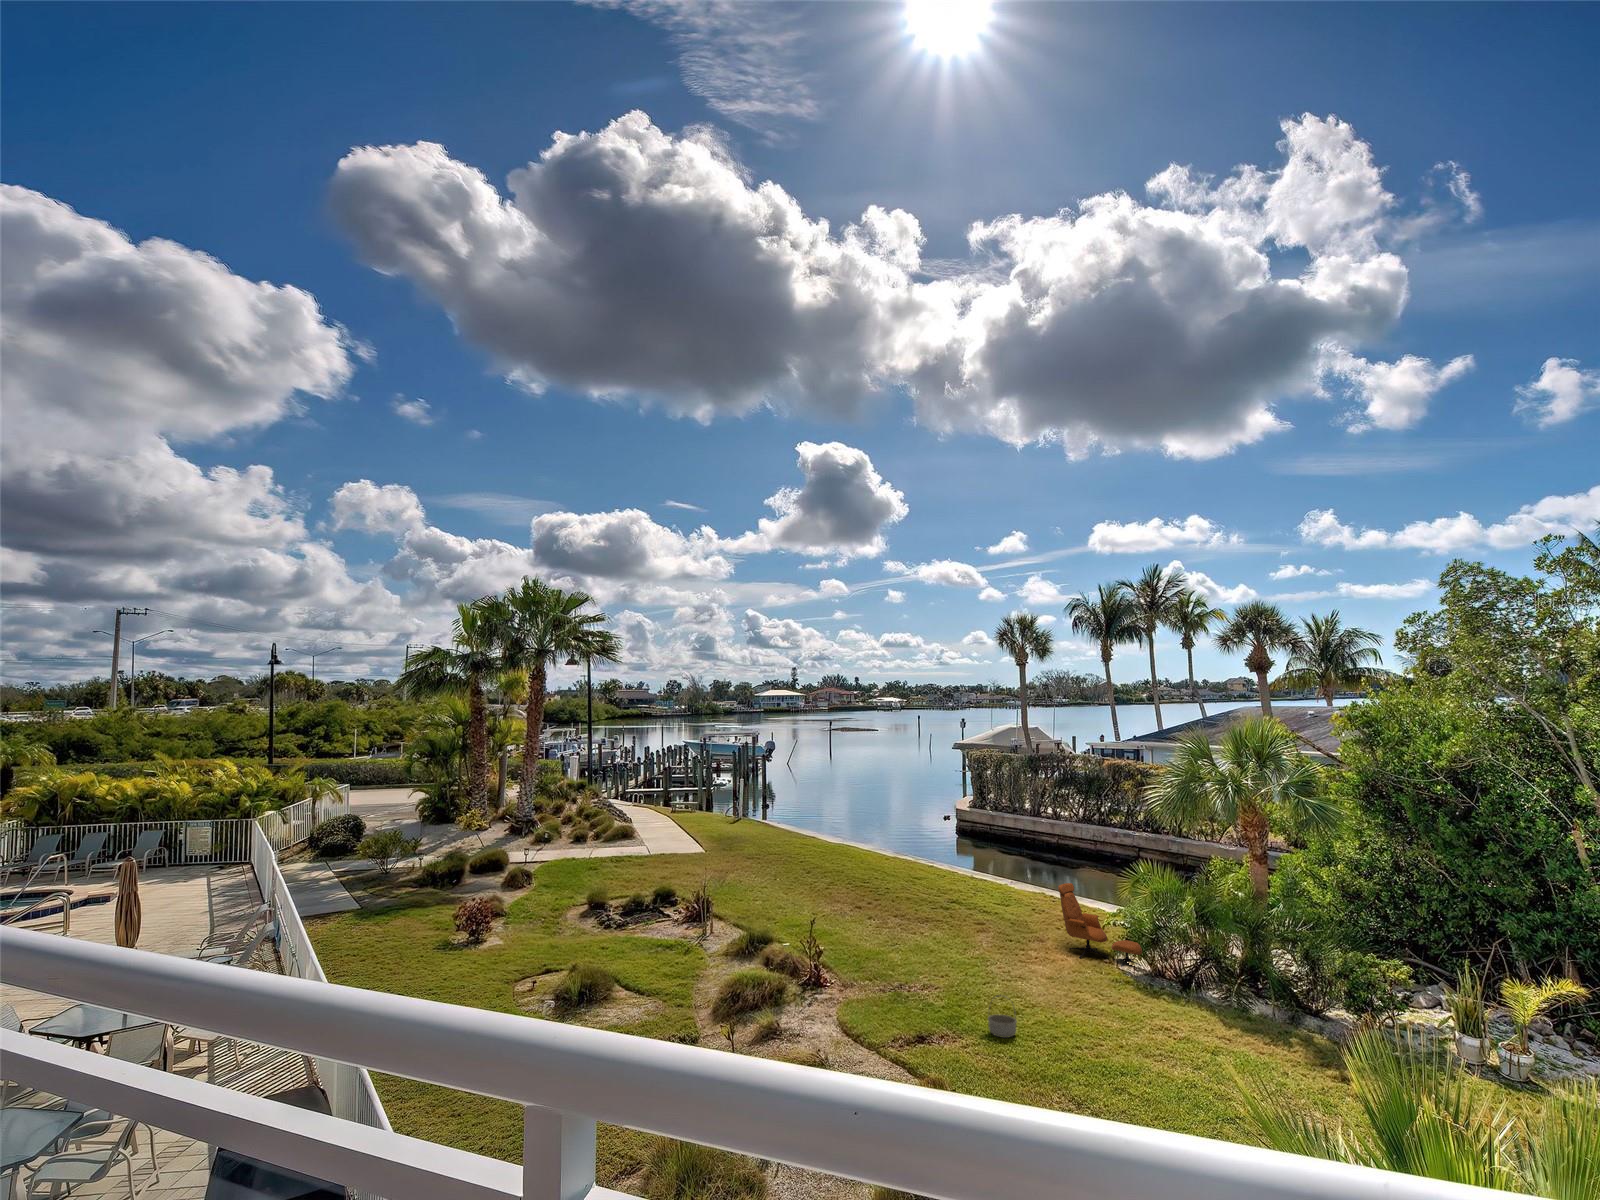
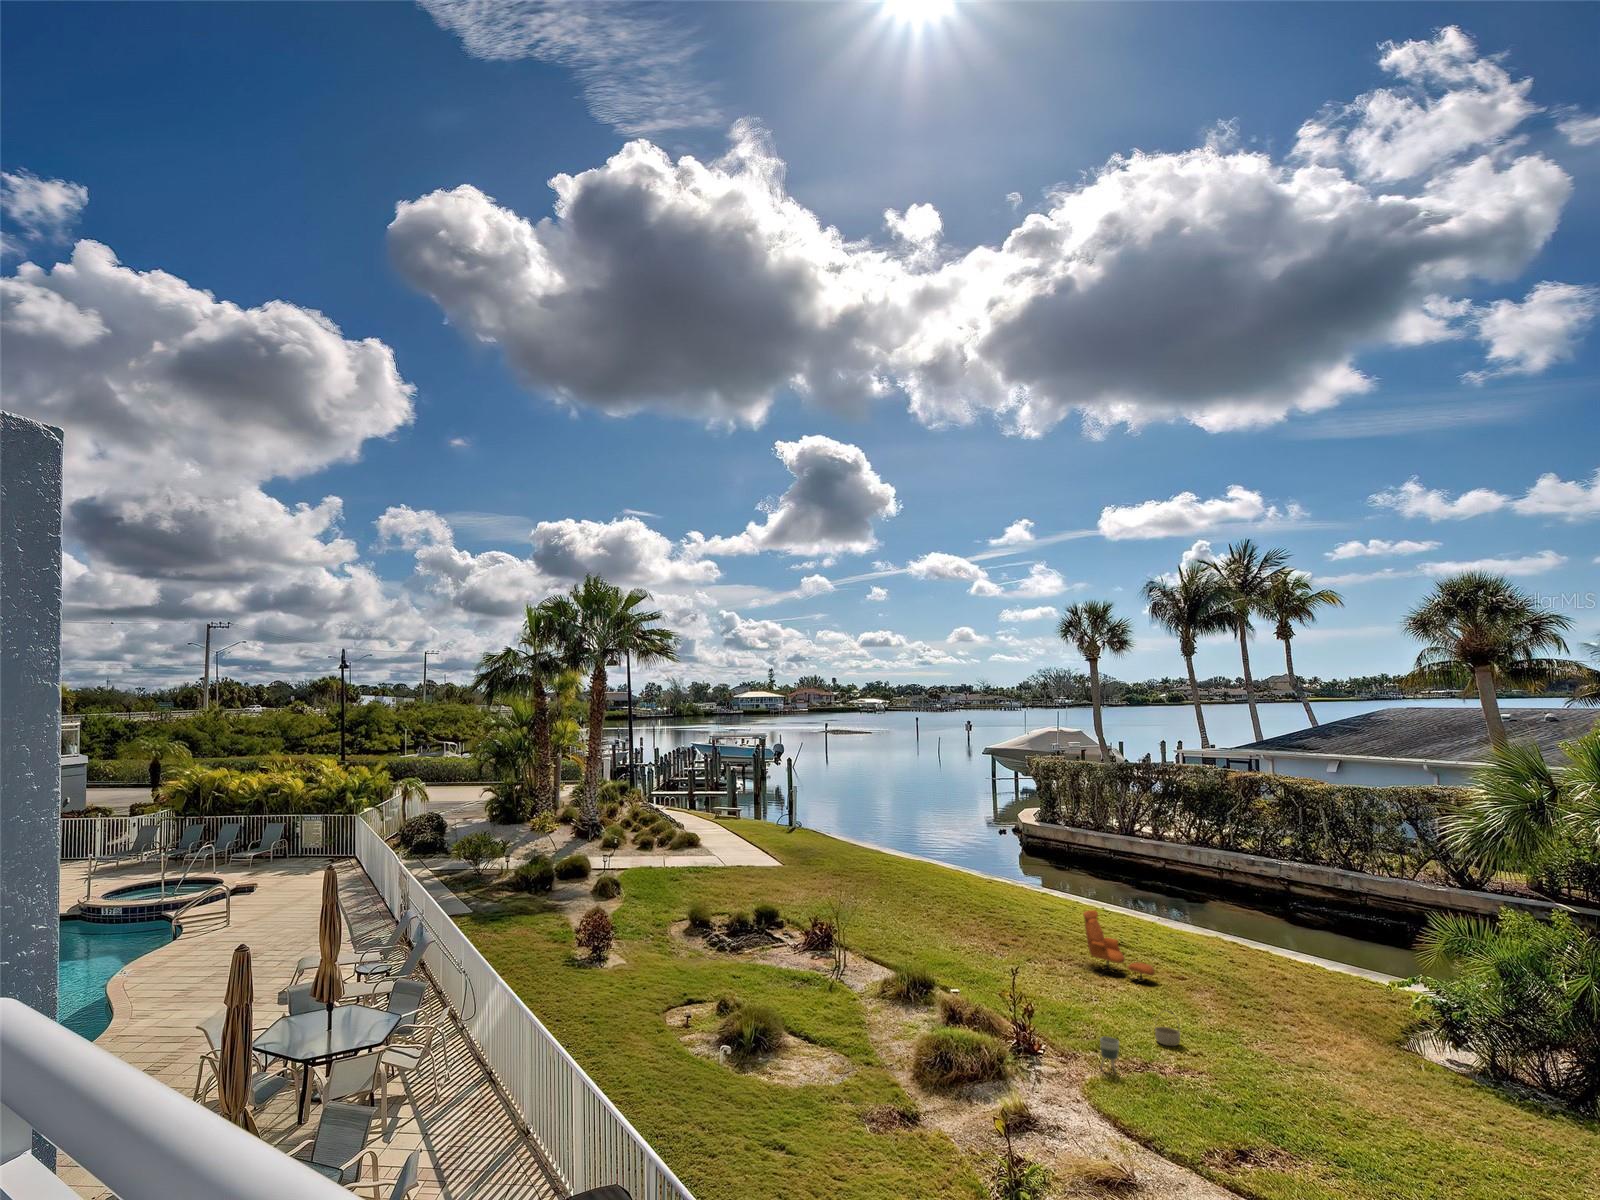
basket: present [988,995,1017,1038] -> present [1155,1011,1180,1046]
planter: none [1101,1038,1126,1085] -> present [1100,1037,1119,1072]

